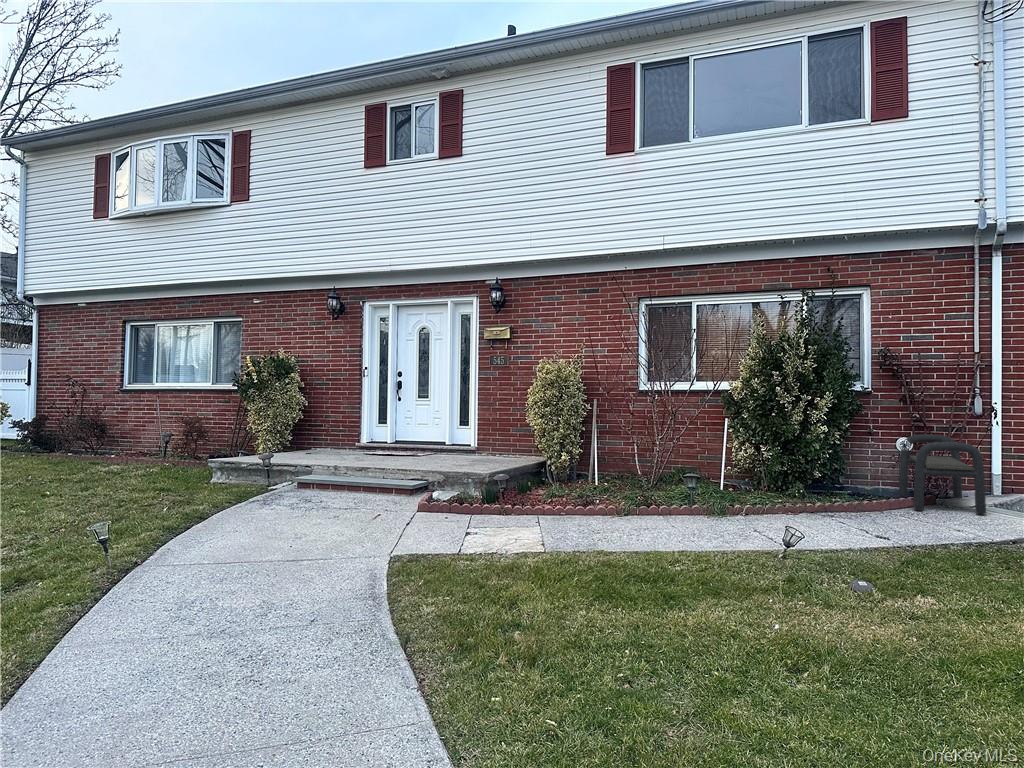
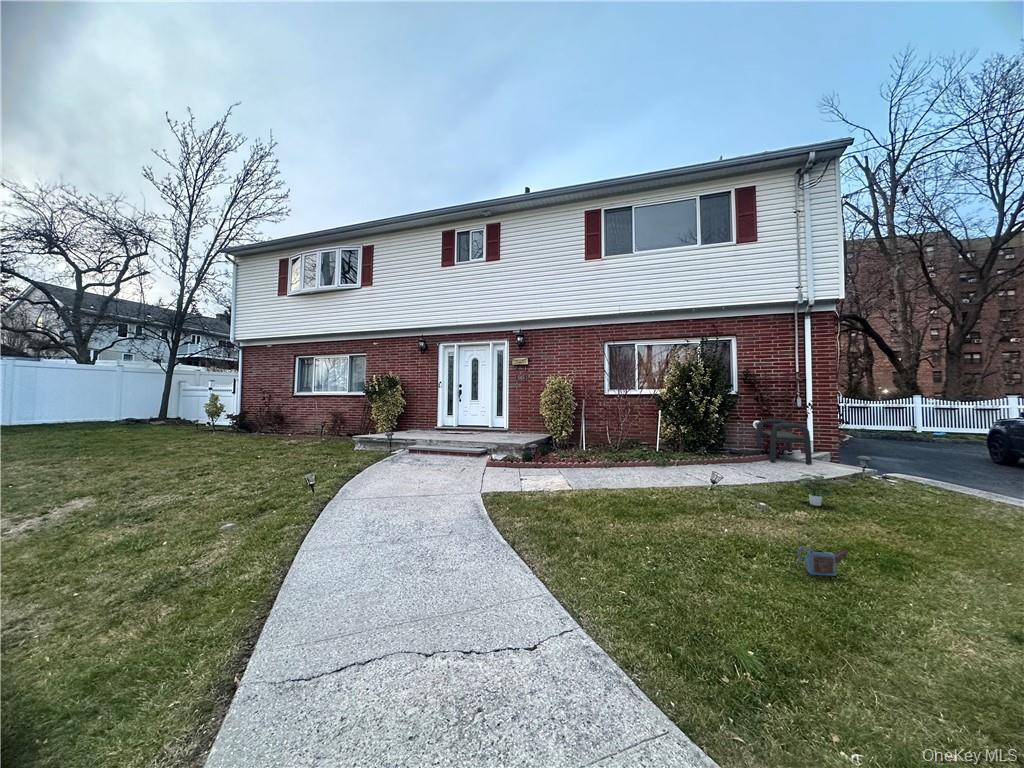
potted plant: none [920,529,983,586] -> present [797,473,835,506]
watering can: none [851,651,939,701] -> present [797,546,849,576]

